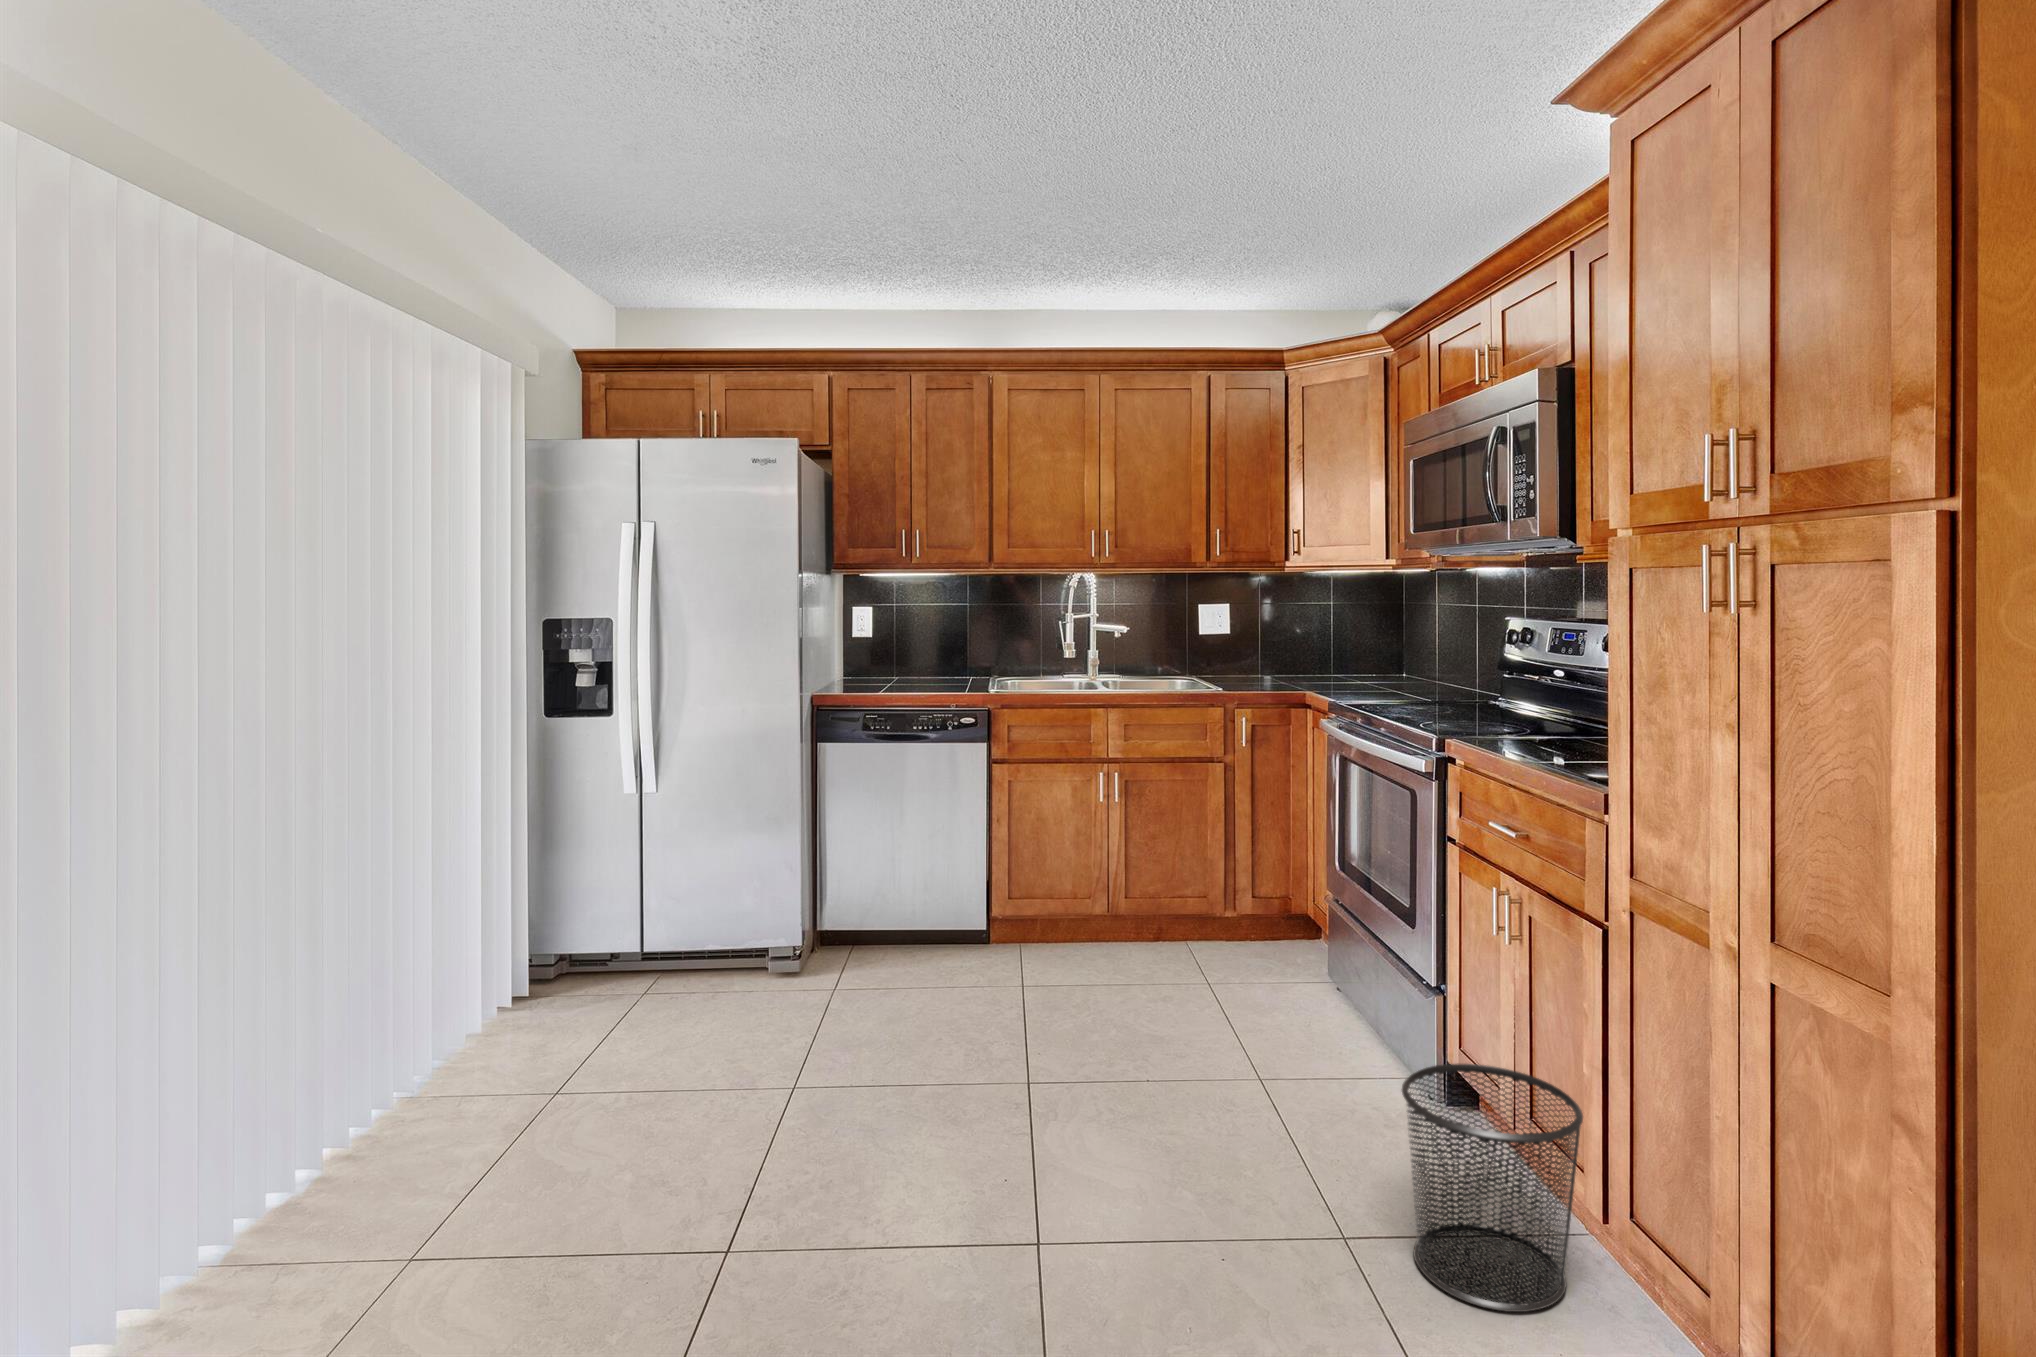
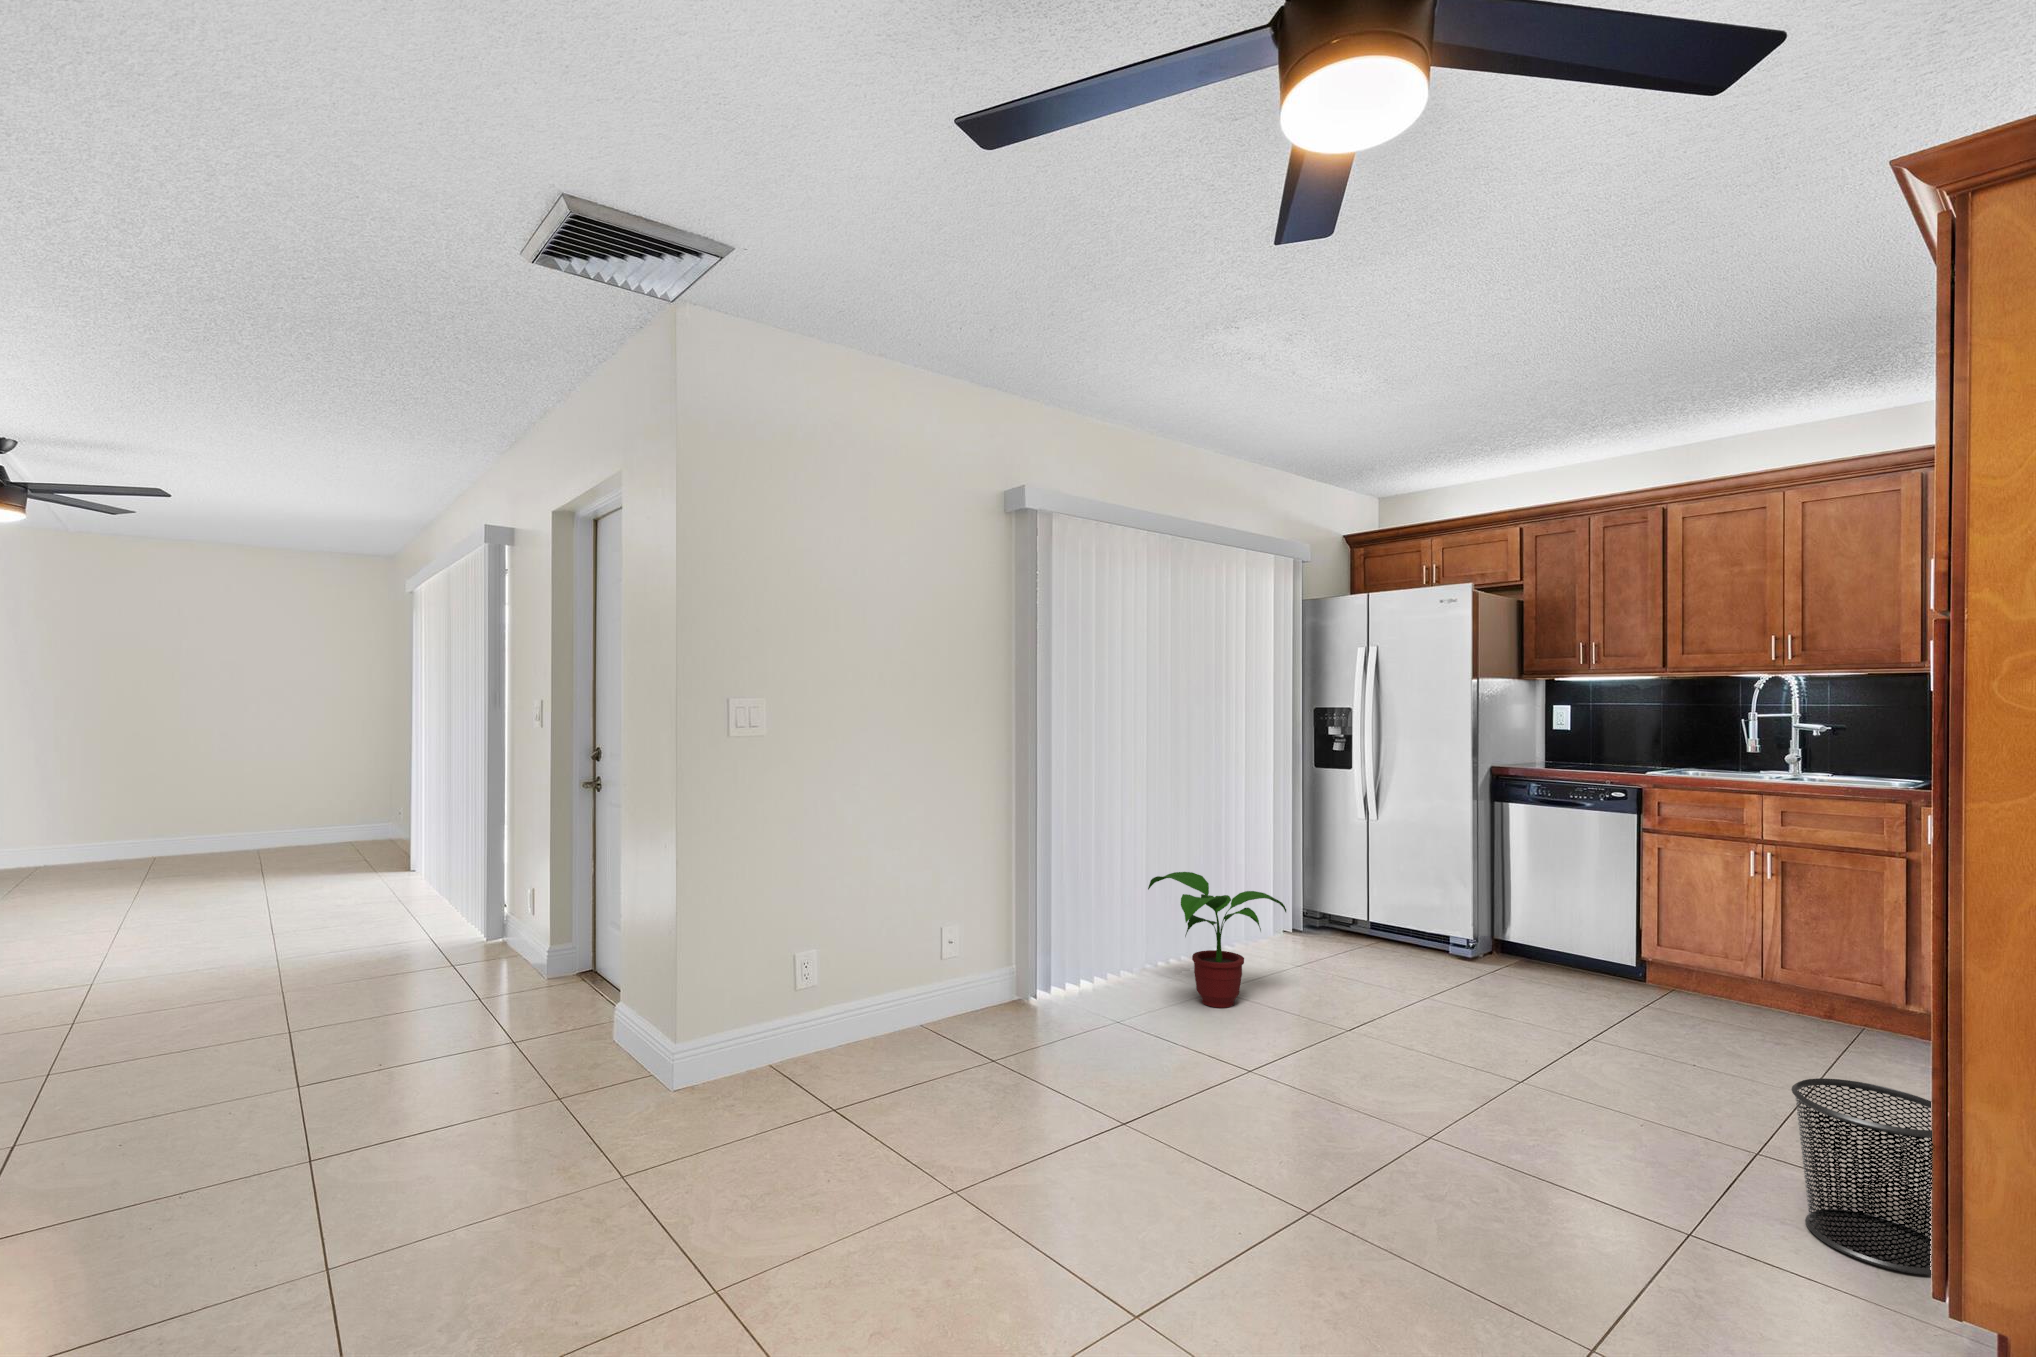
potted plant: none [256,956,571,1221] -> present [1148,872,1286,1008]

